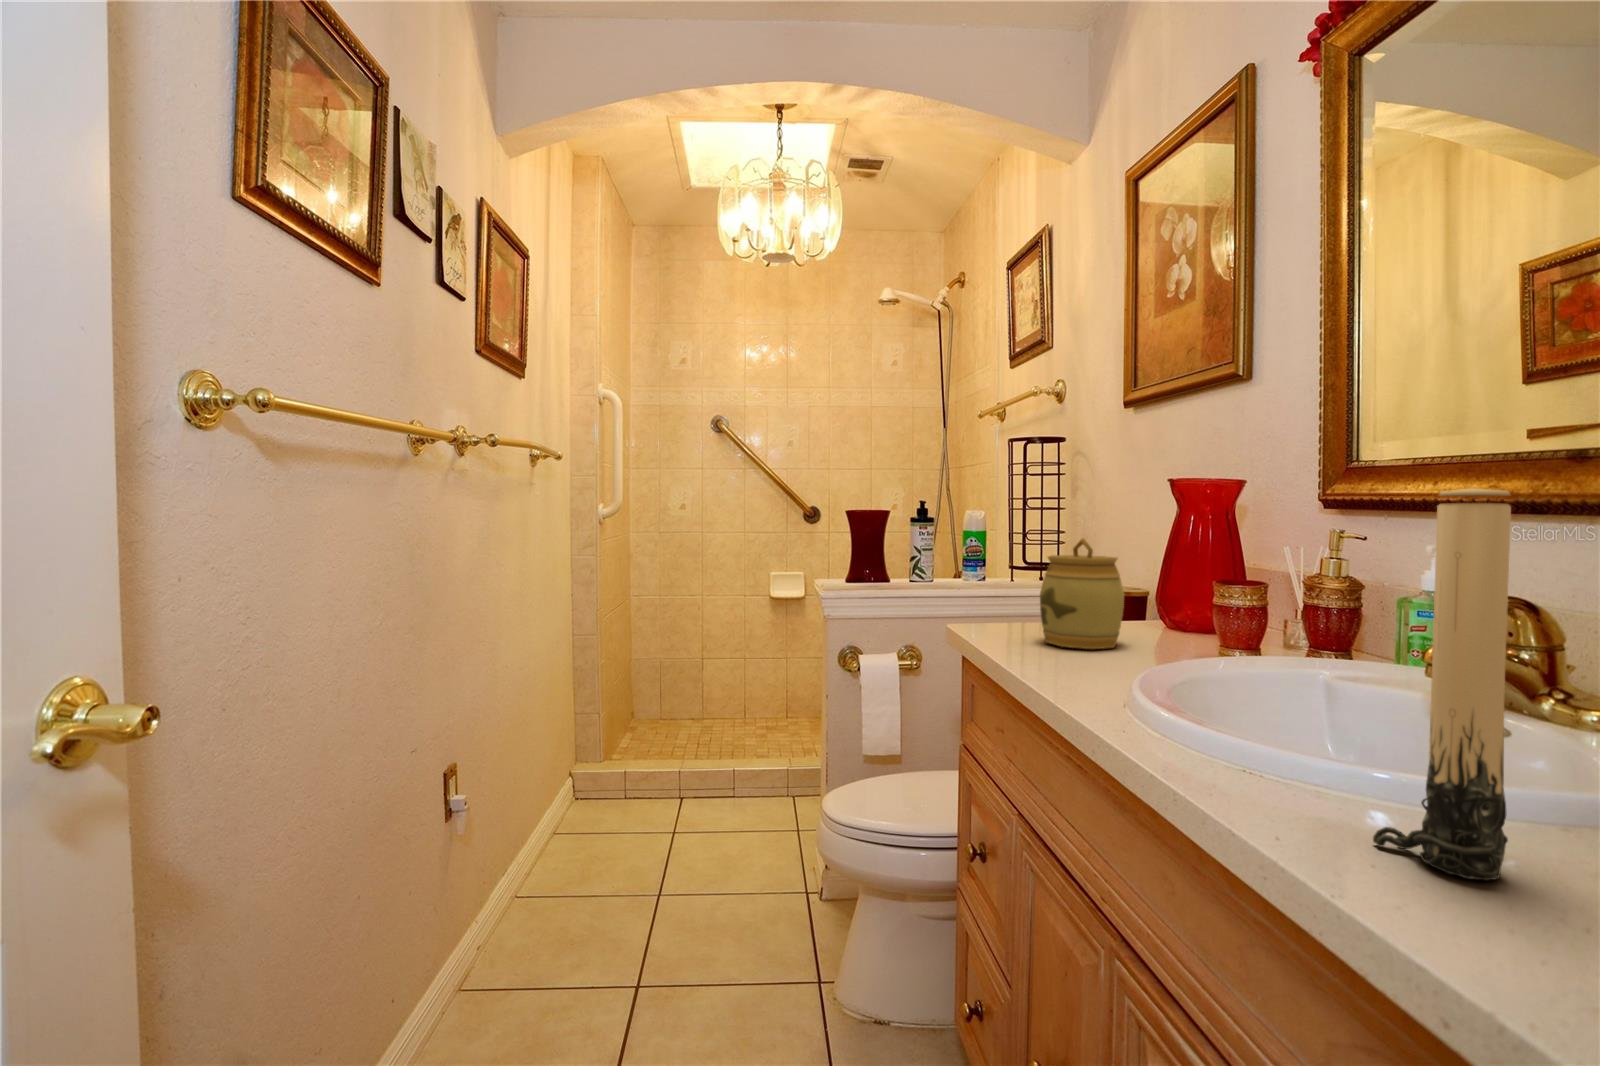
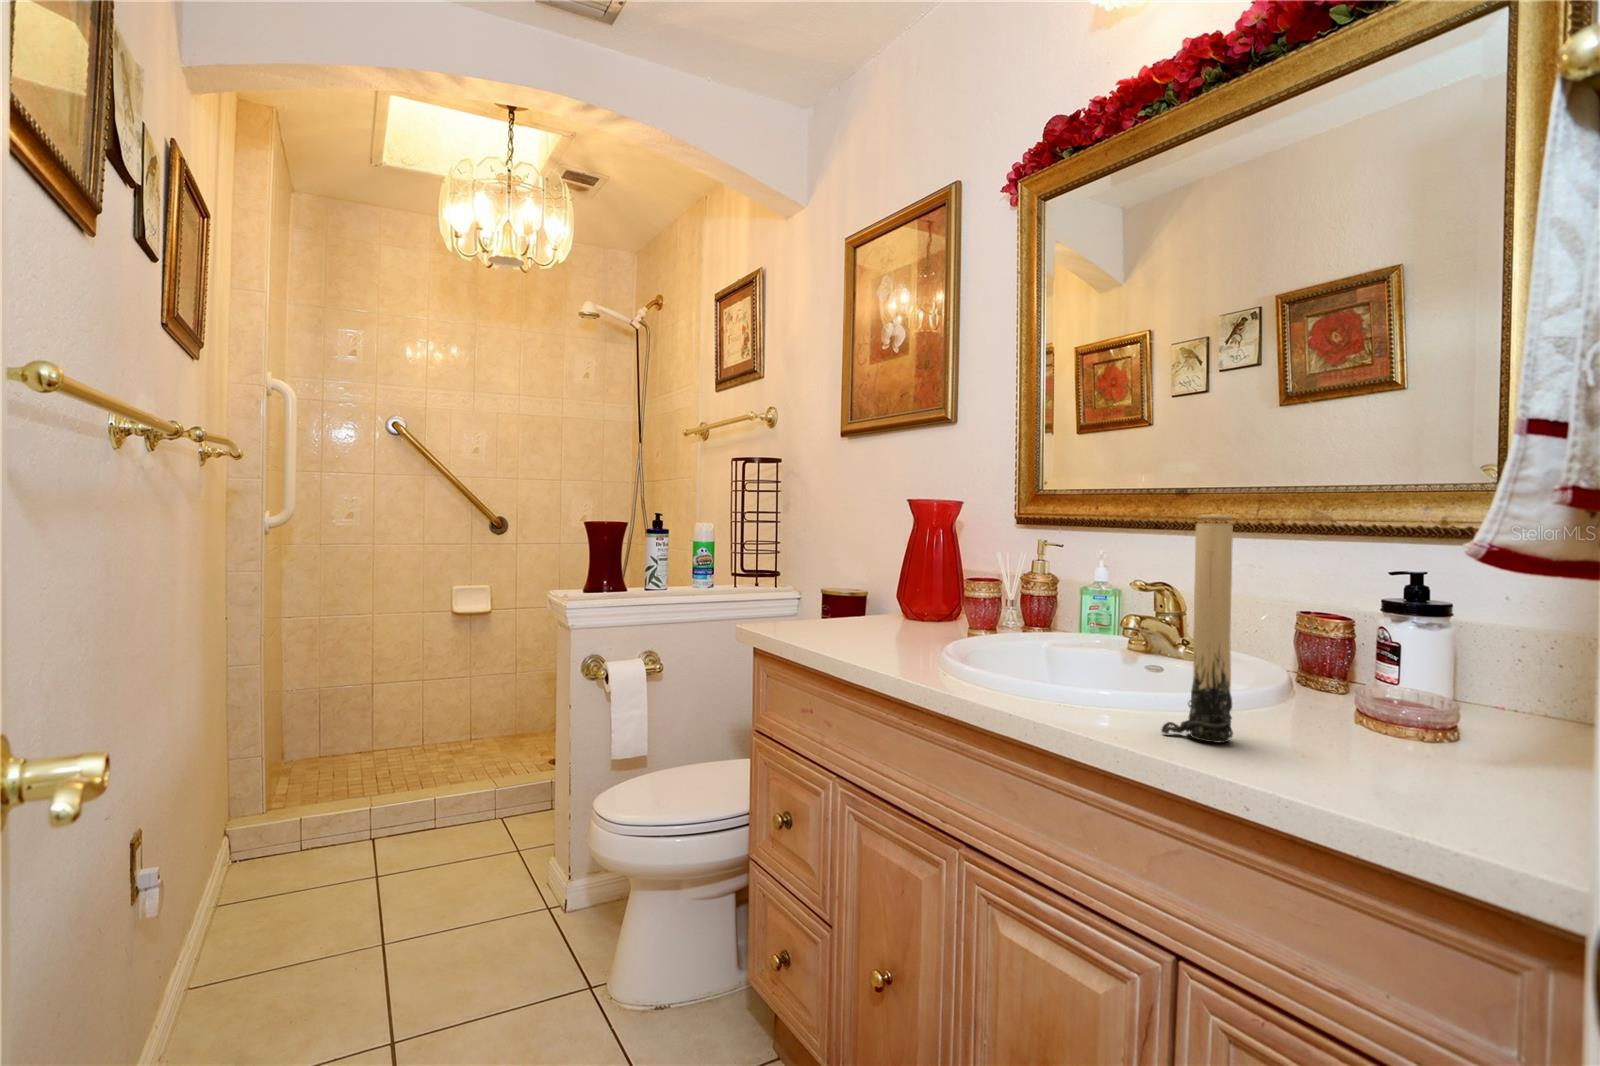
jar: present [1040,538,1124,649] -> none [826,546,891,637]

